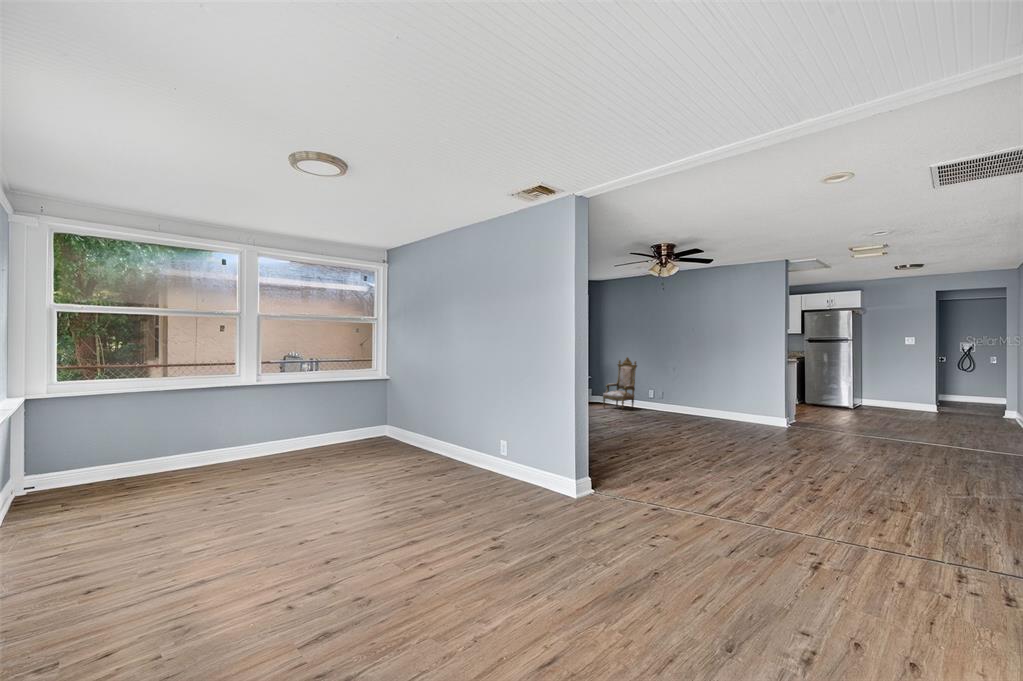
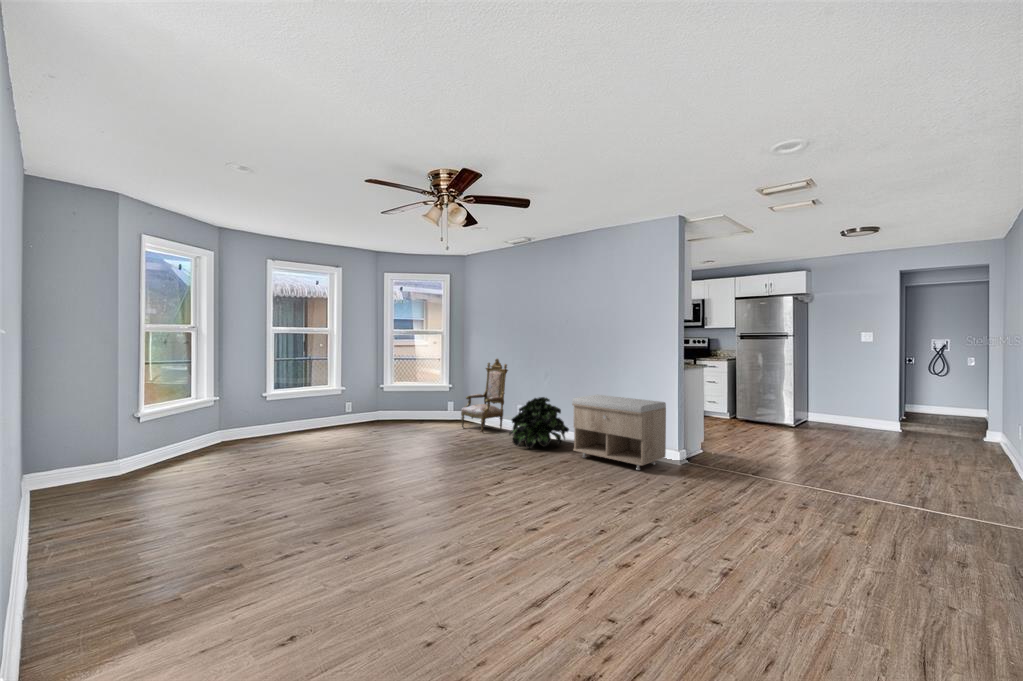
storage bench: none [706,382,775,431] -> present [572,395,666,470]
potted plant: none [651,384,695,419] -> present [509,397,569,448]

